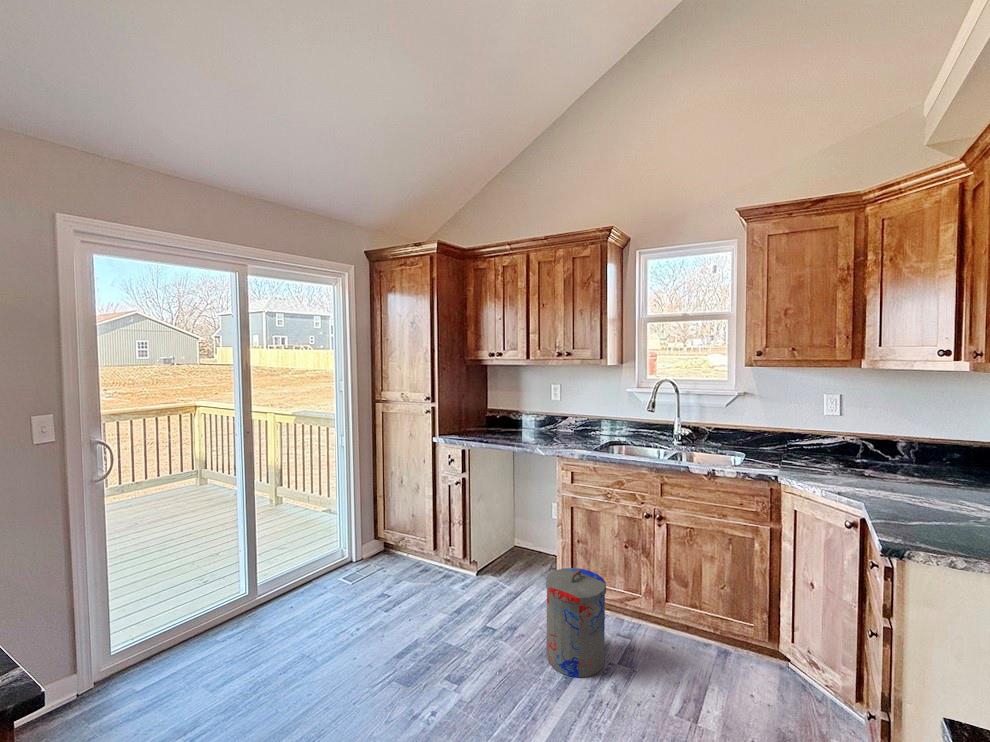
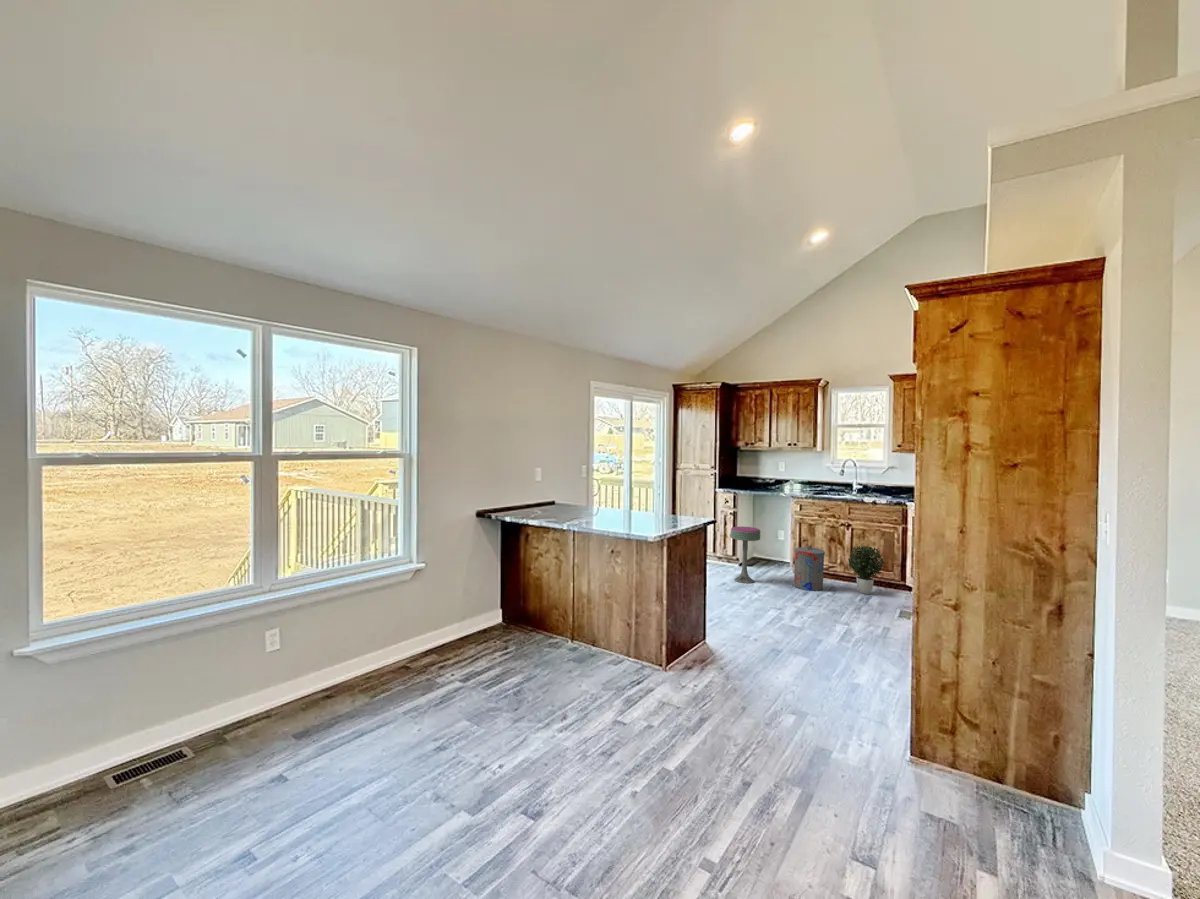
bar stool: none [420,523,480,650] -> present [731,527,761,583]
potted plant: none [654,571,735,686] -> present [848,546,885,594]

